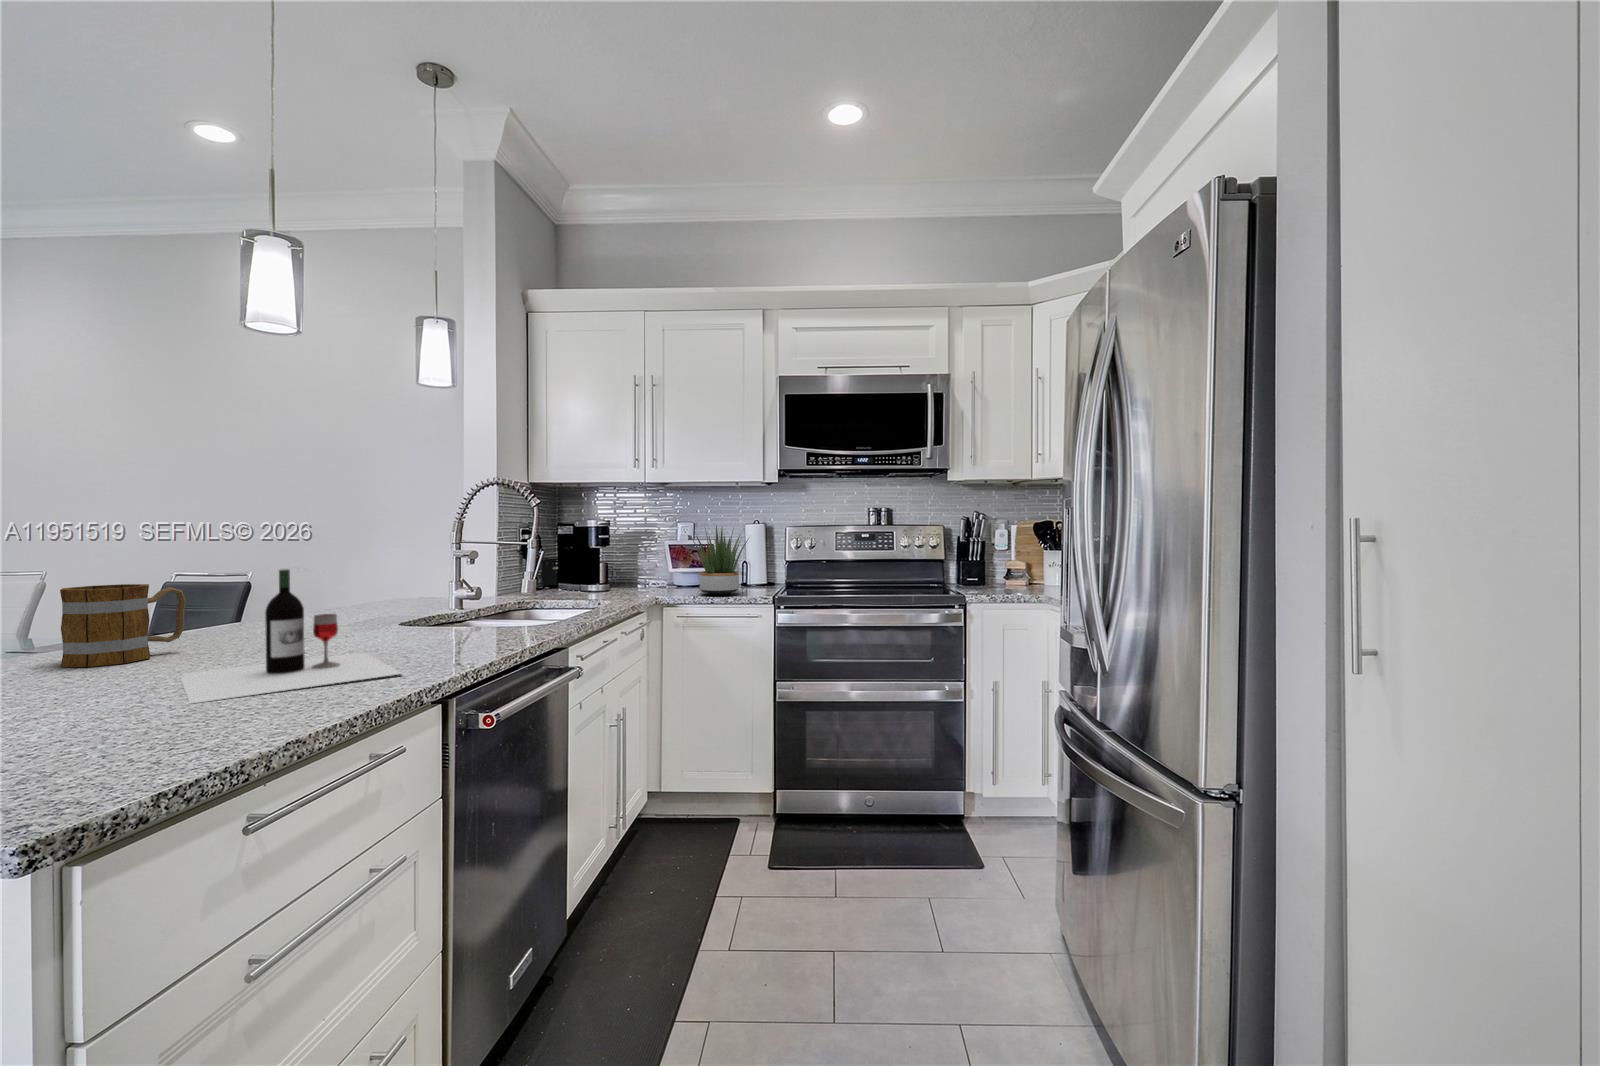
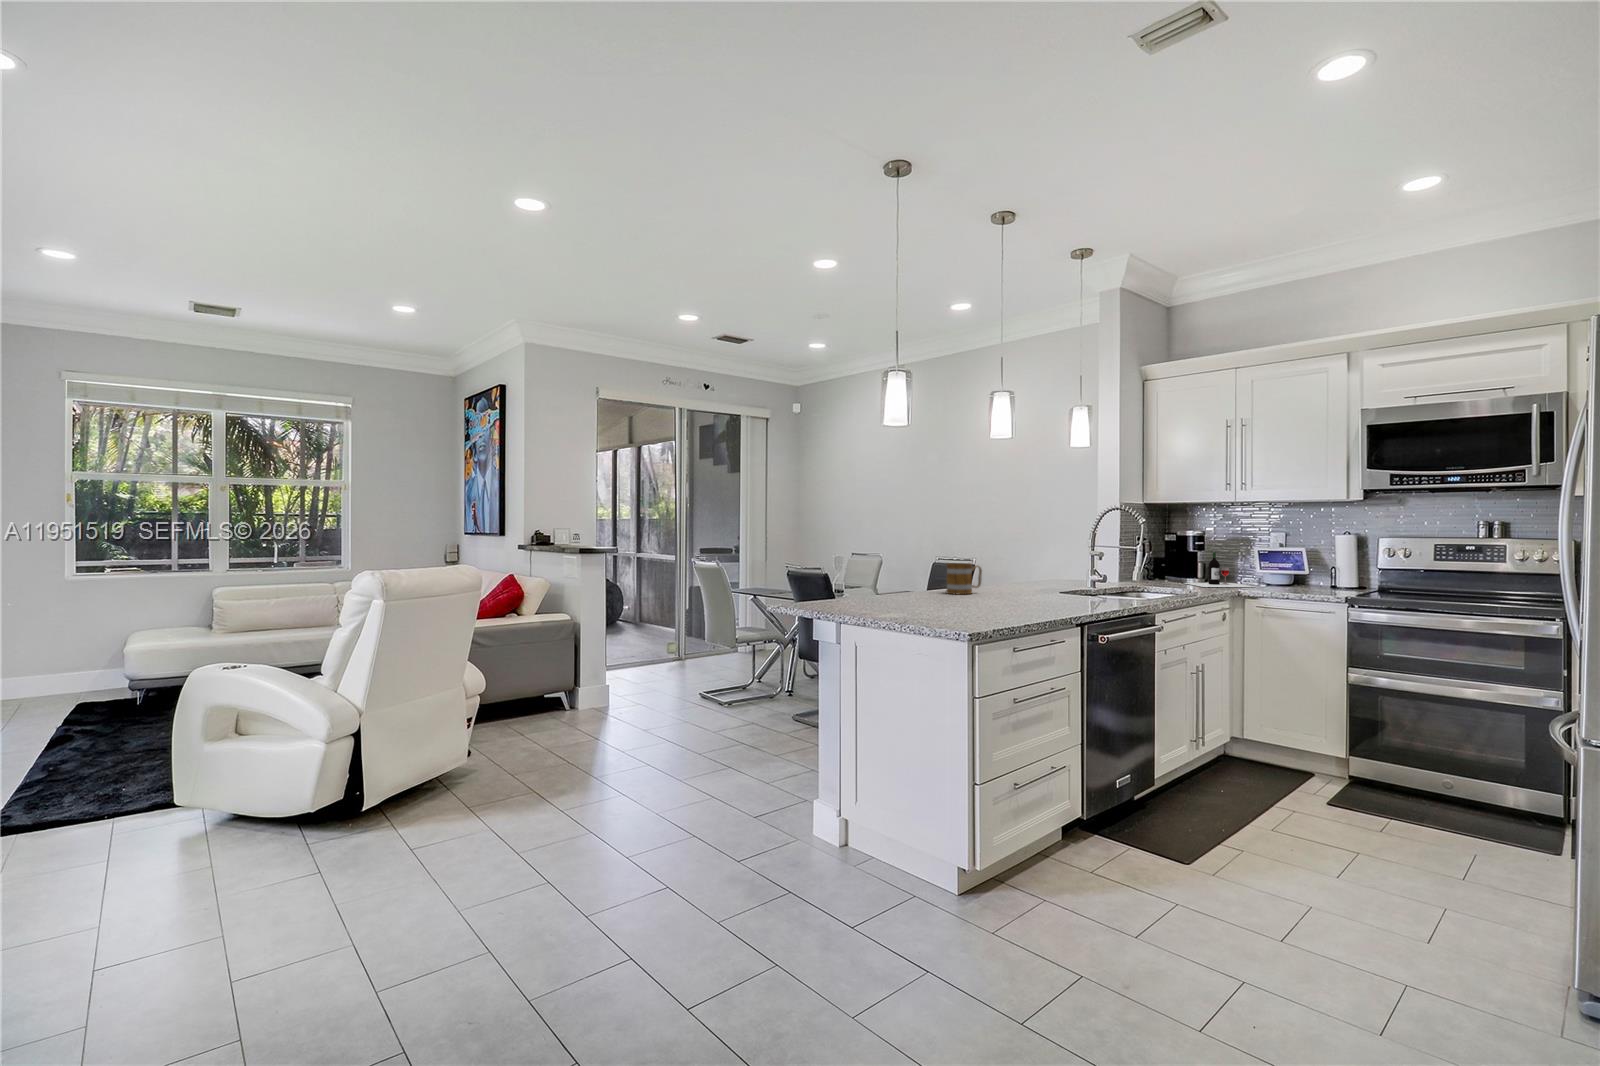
potted plant: present [690,525,748,595] -> none [1269,537,1322,593]
wine bottle: present [181,569,402,704] -> present [1185,552,1254,587]

